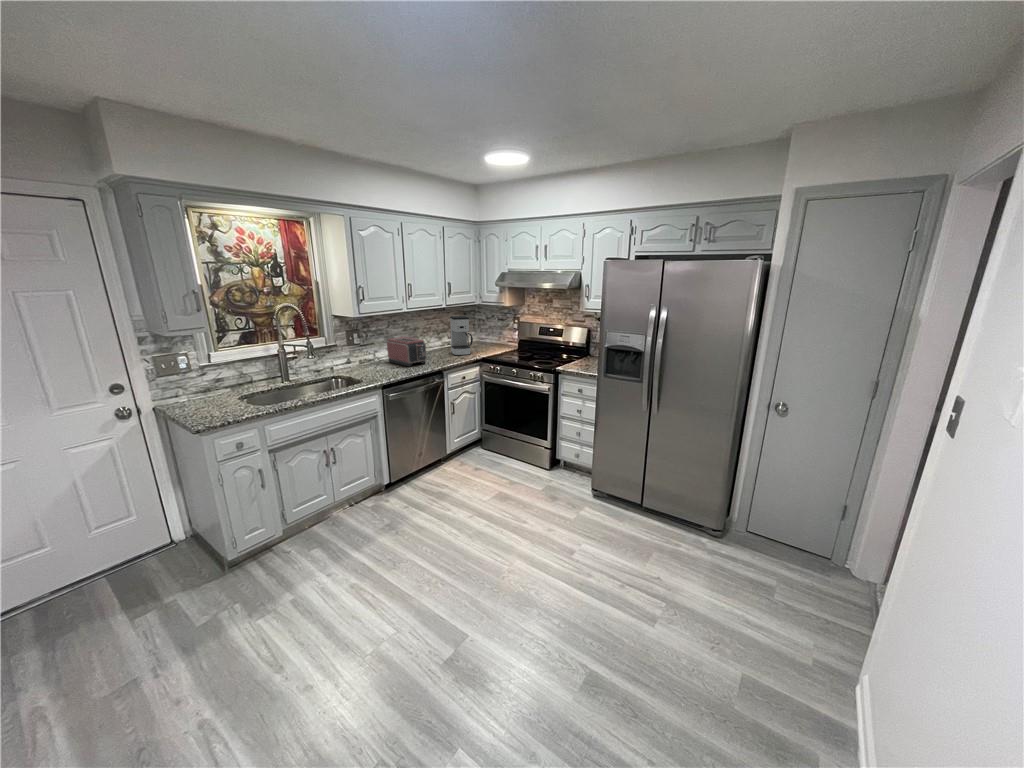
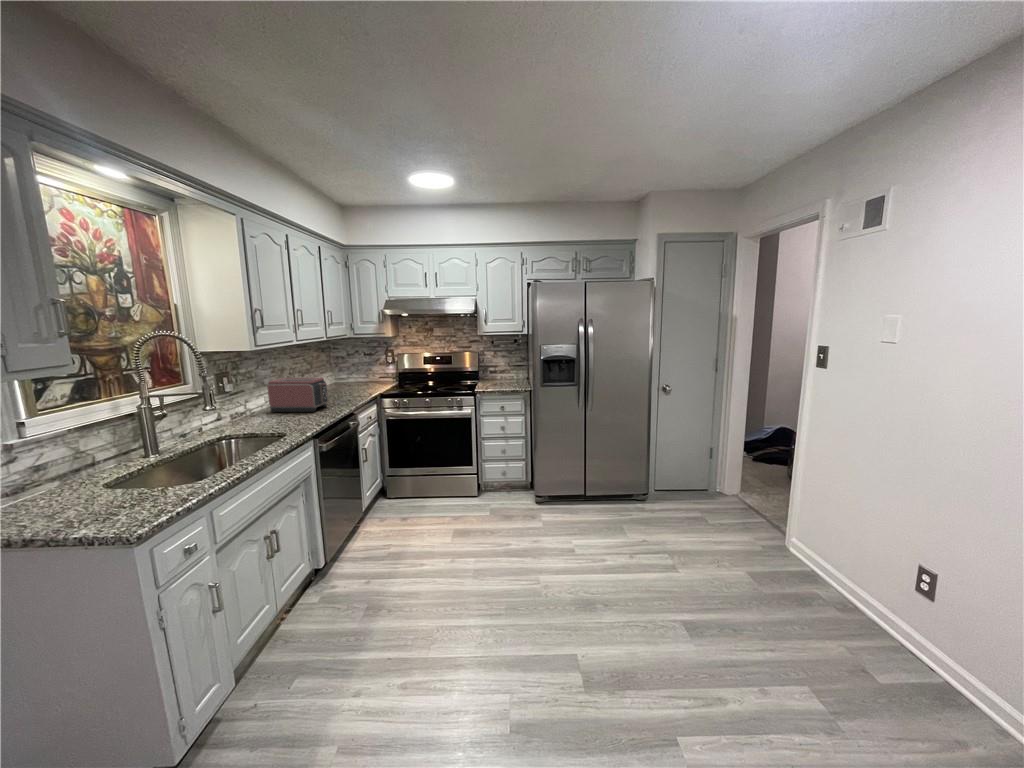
coffee maker: present [450,316,473,355] -> none [327,350,360,395]

